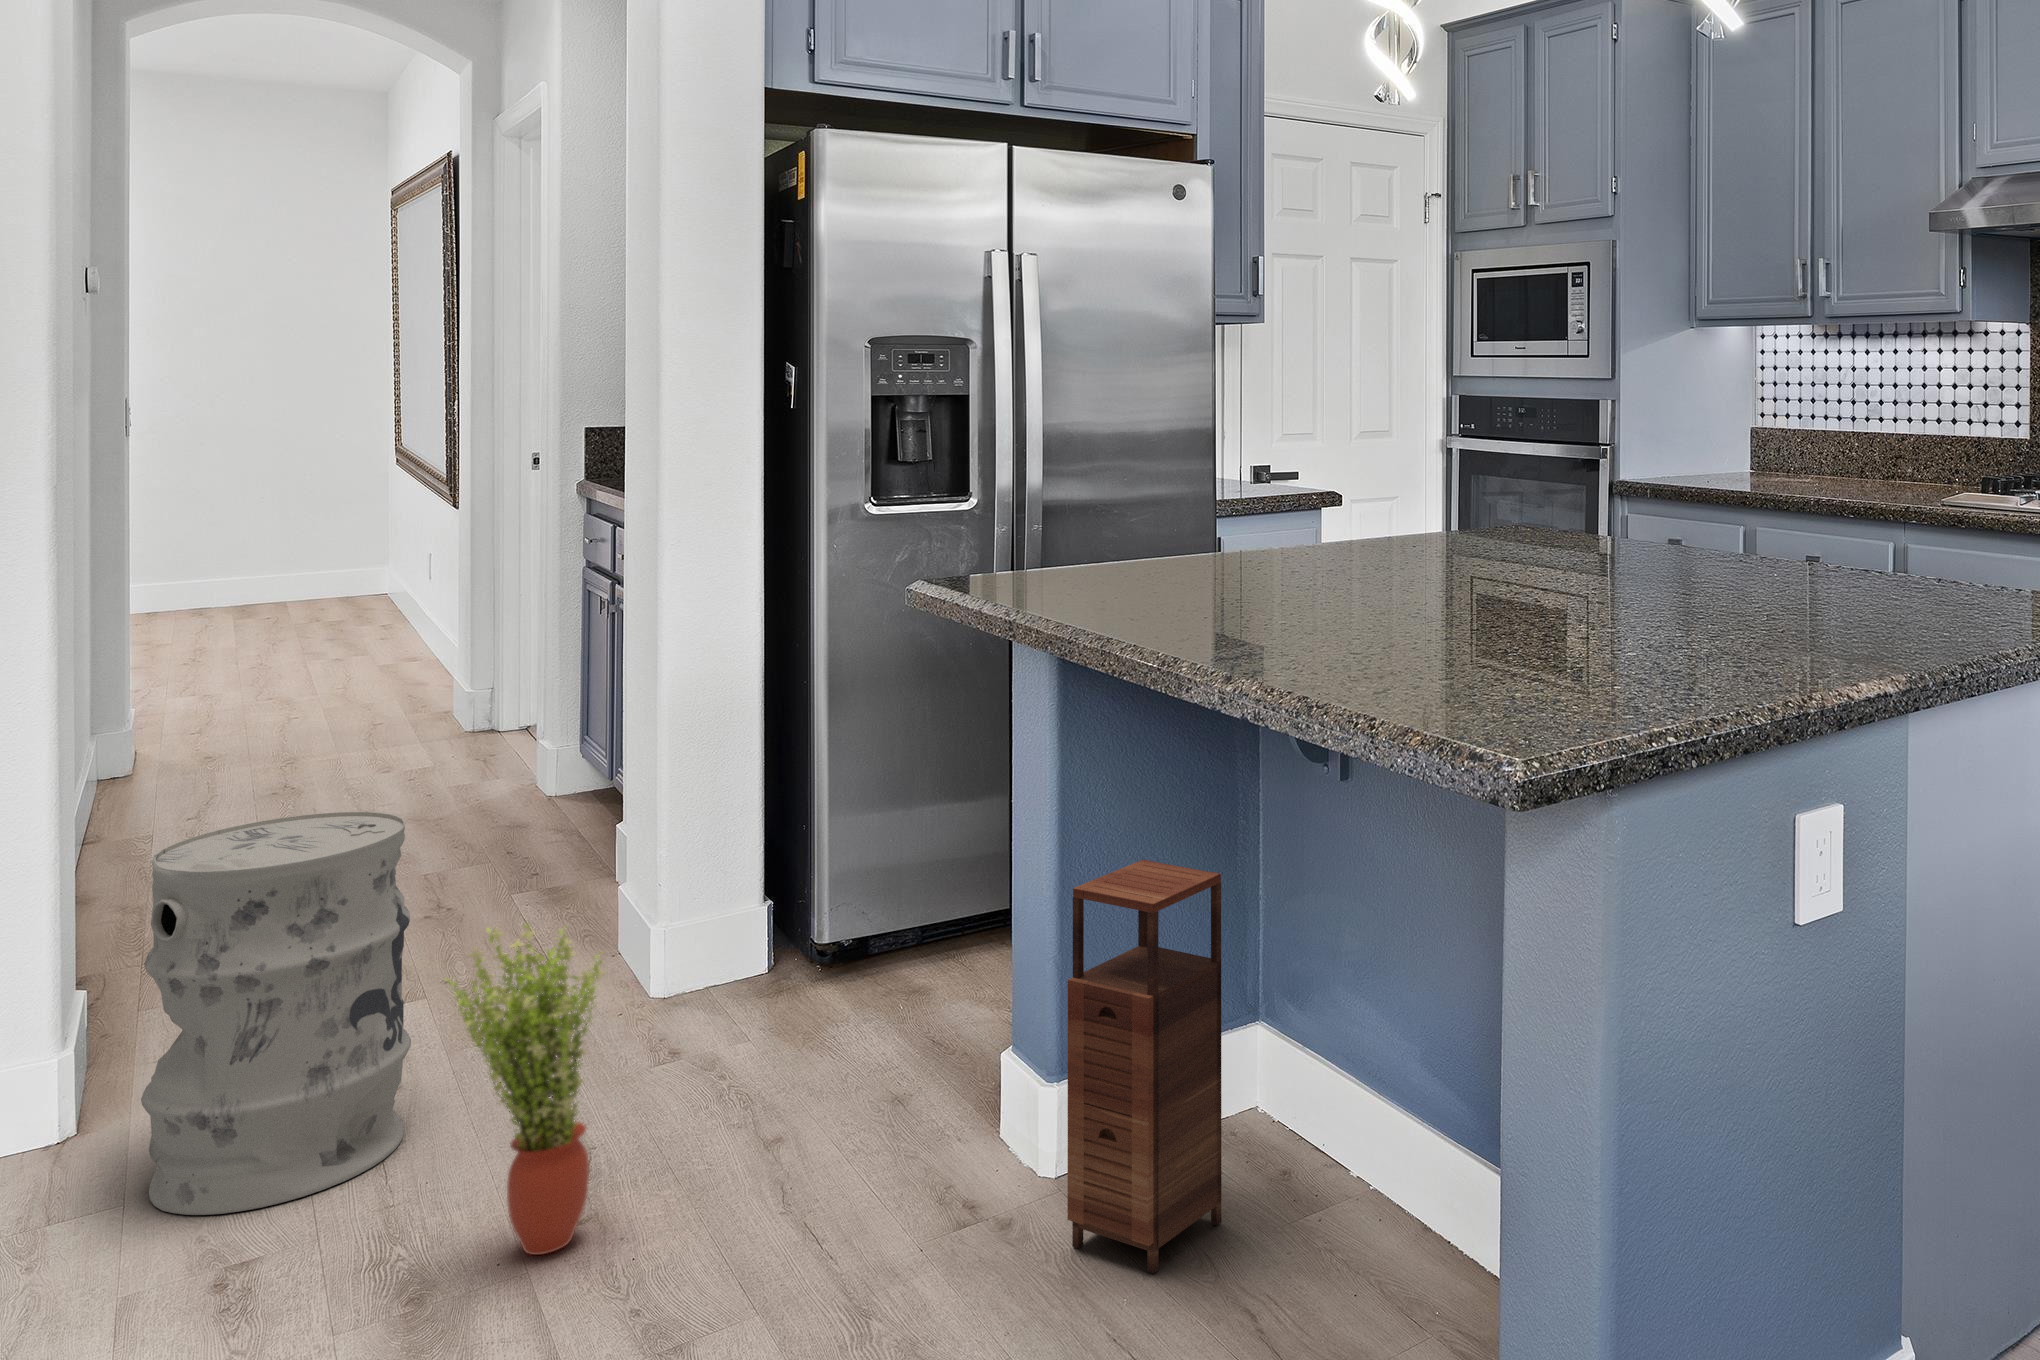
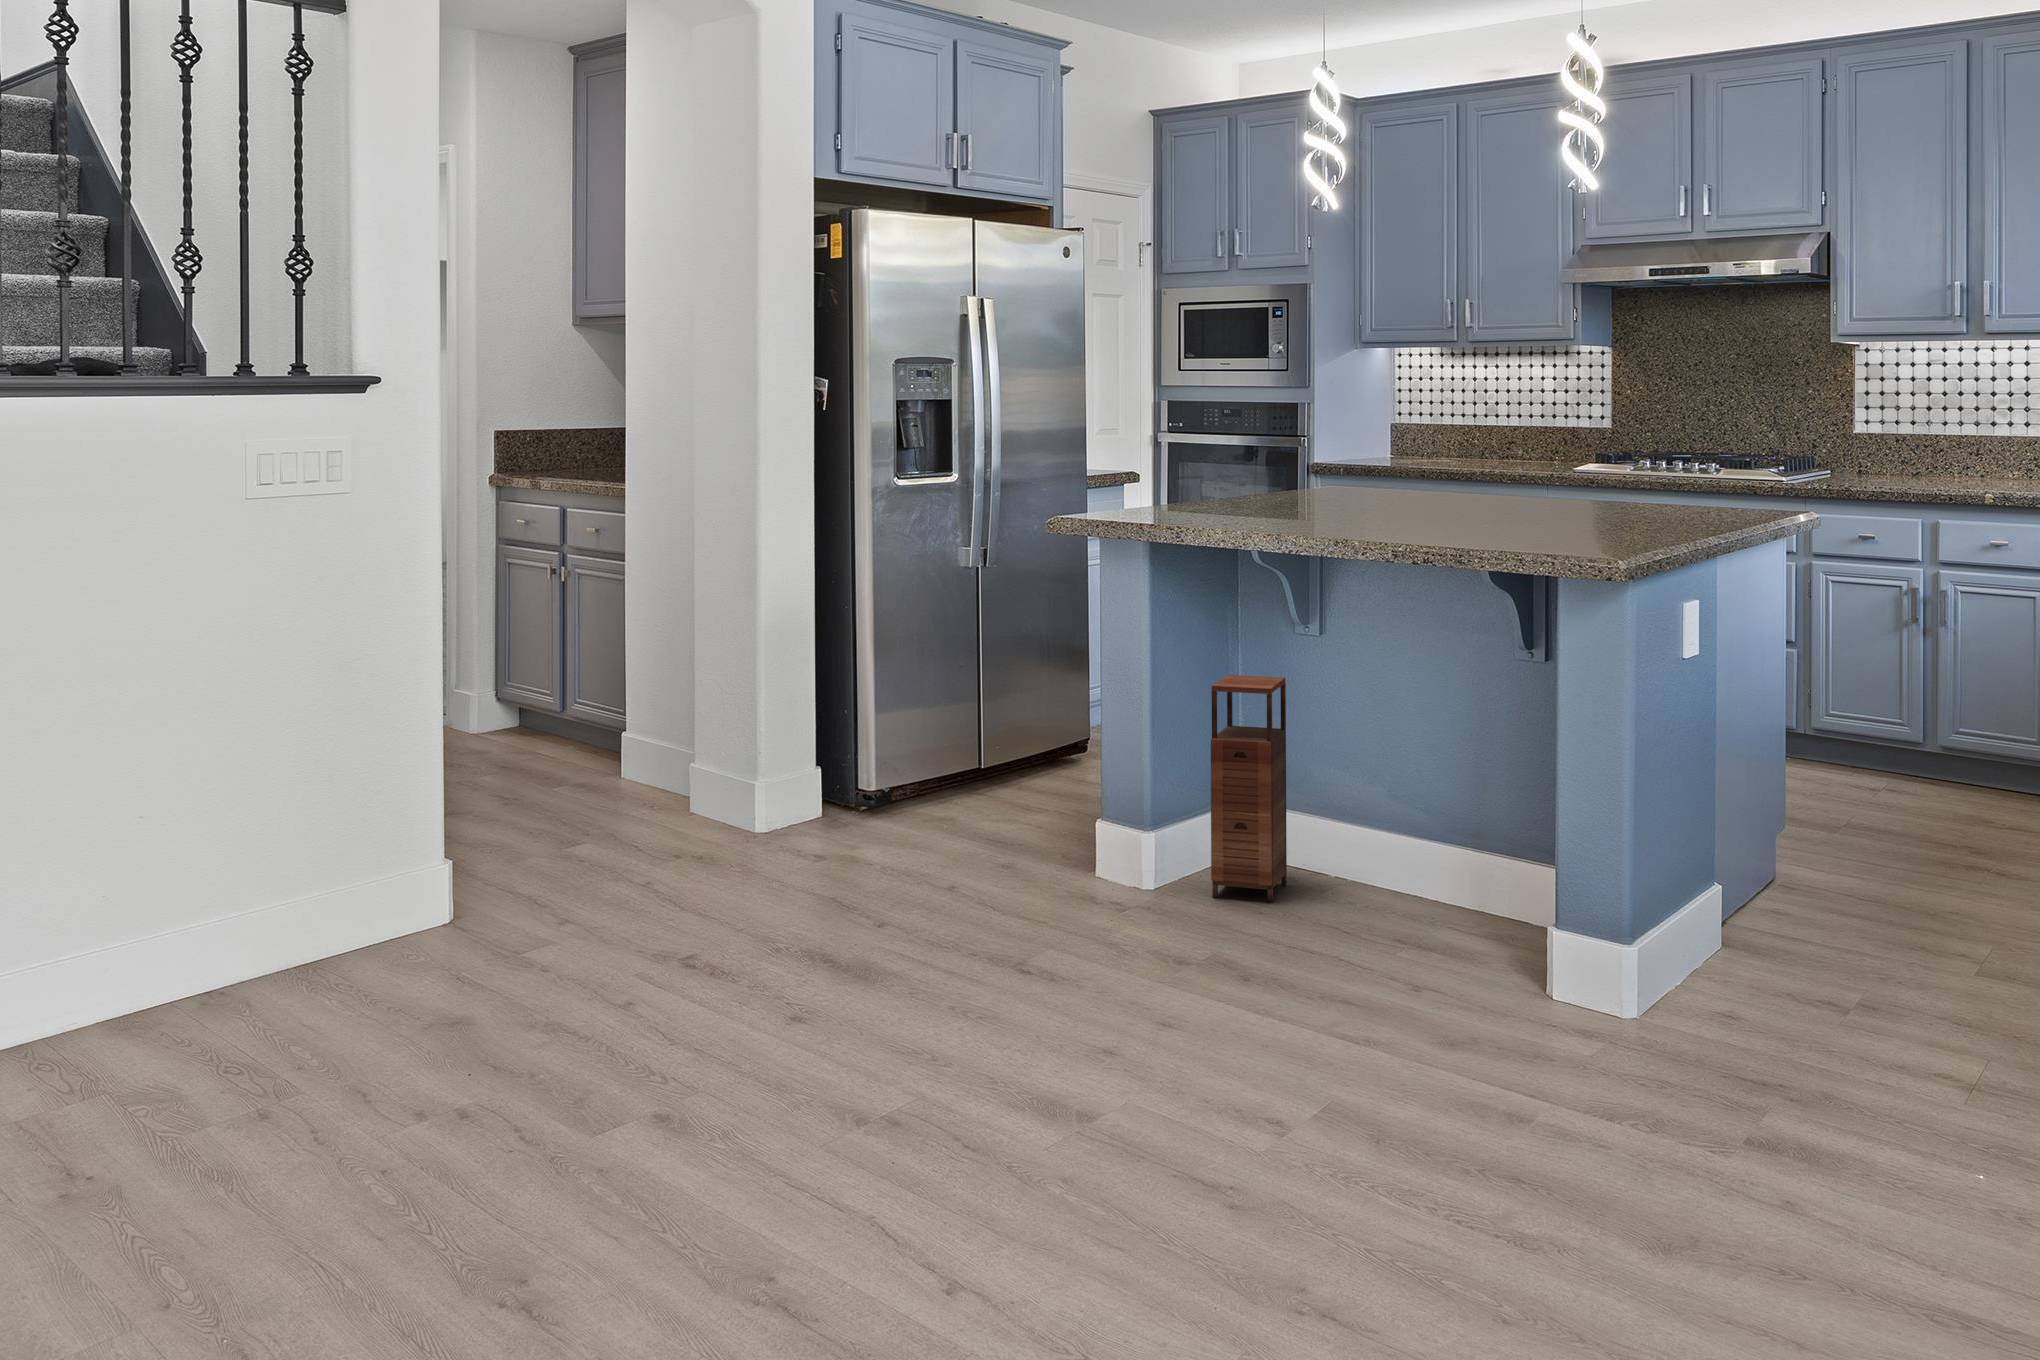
trash can: present [141,812,411,1215] -> none [583,677,727,922]
potted plant: present [448,924,604,1255] -> none [846,719,934,920]

